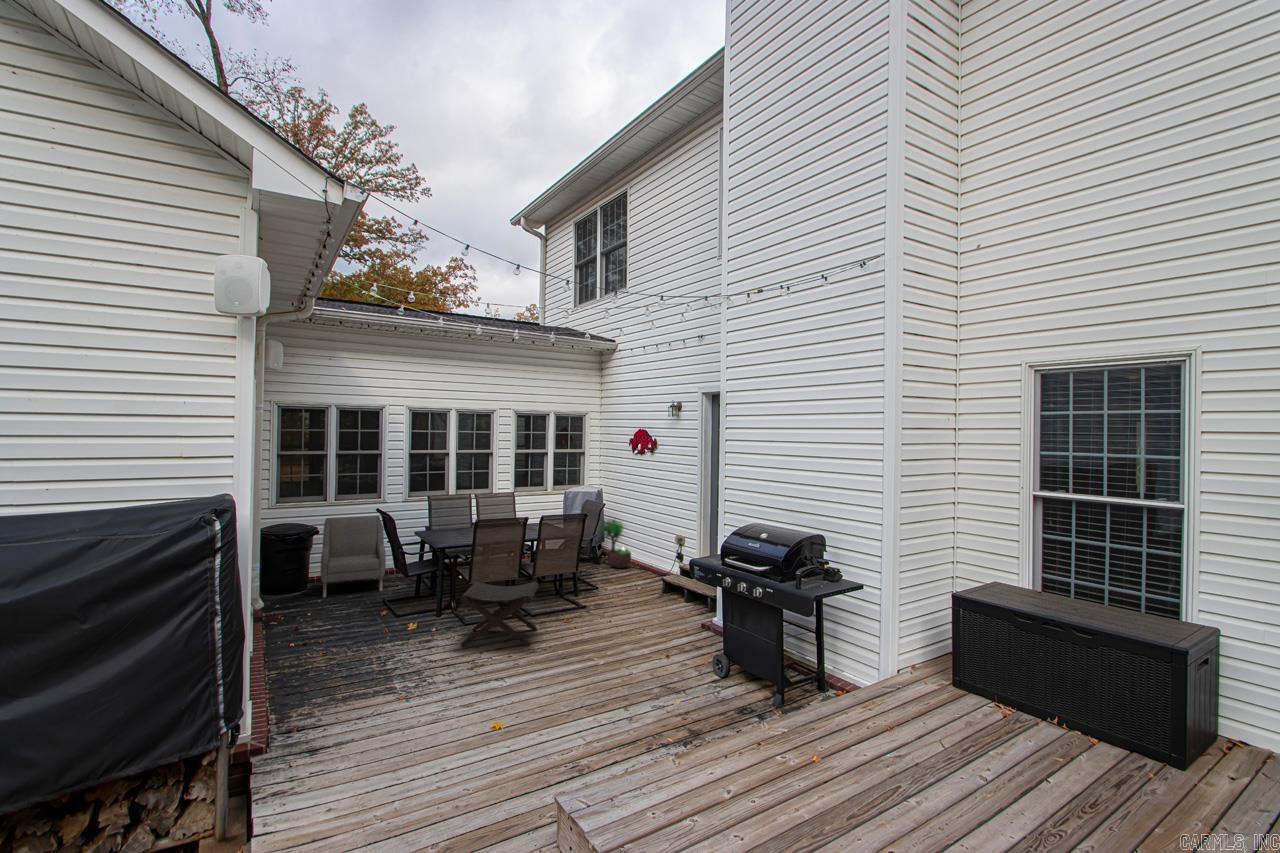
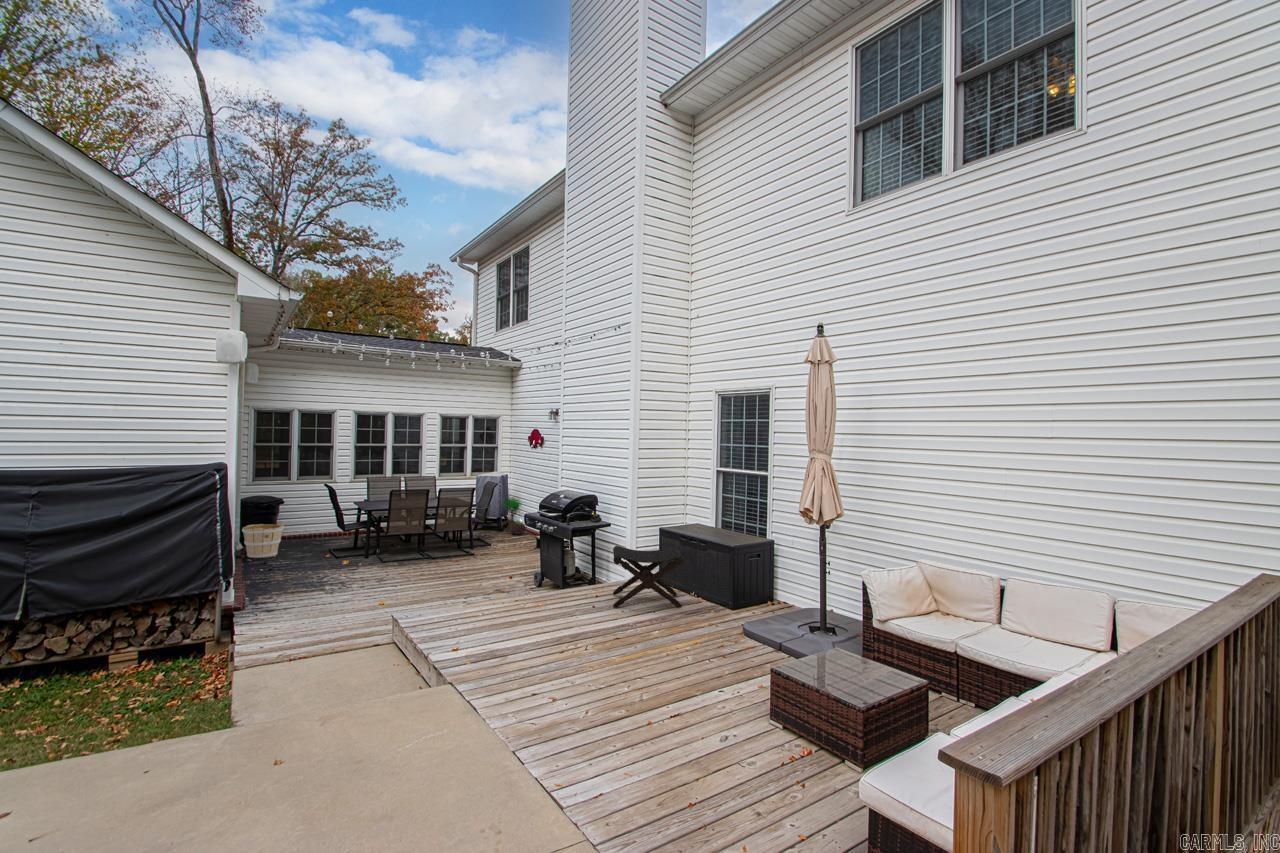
armchair: present [320,515,386,597] -> none [285,492,334,549]
wooden bucket: none [263,565,321,617] -> present [242,524,284,558]
footstool: present [460,581,539,646] -> present [613,546,684,608]

